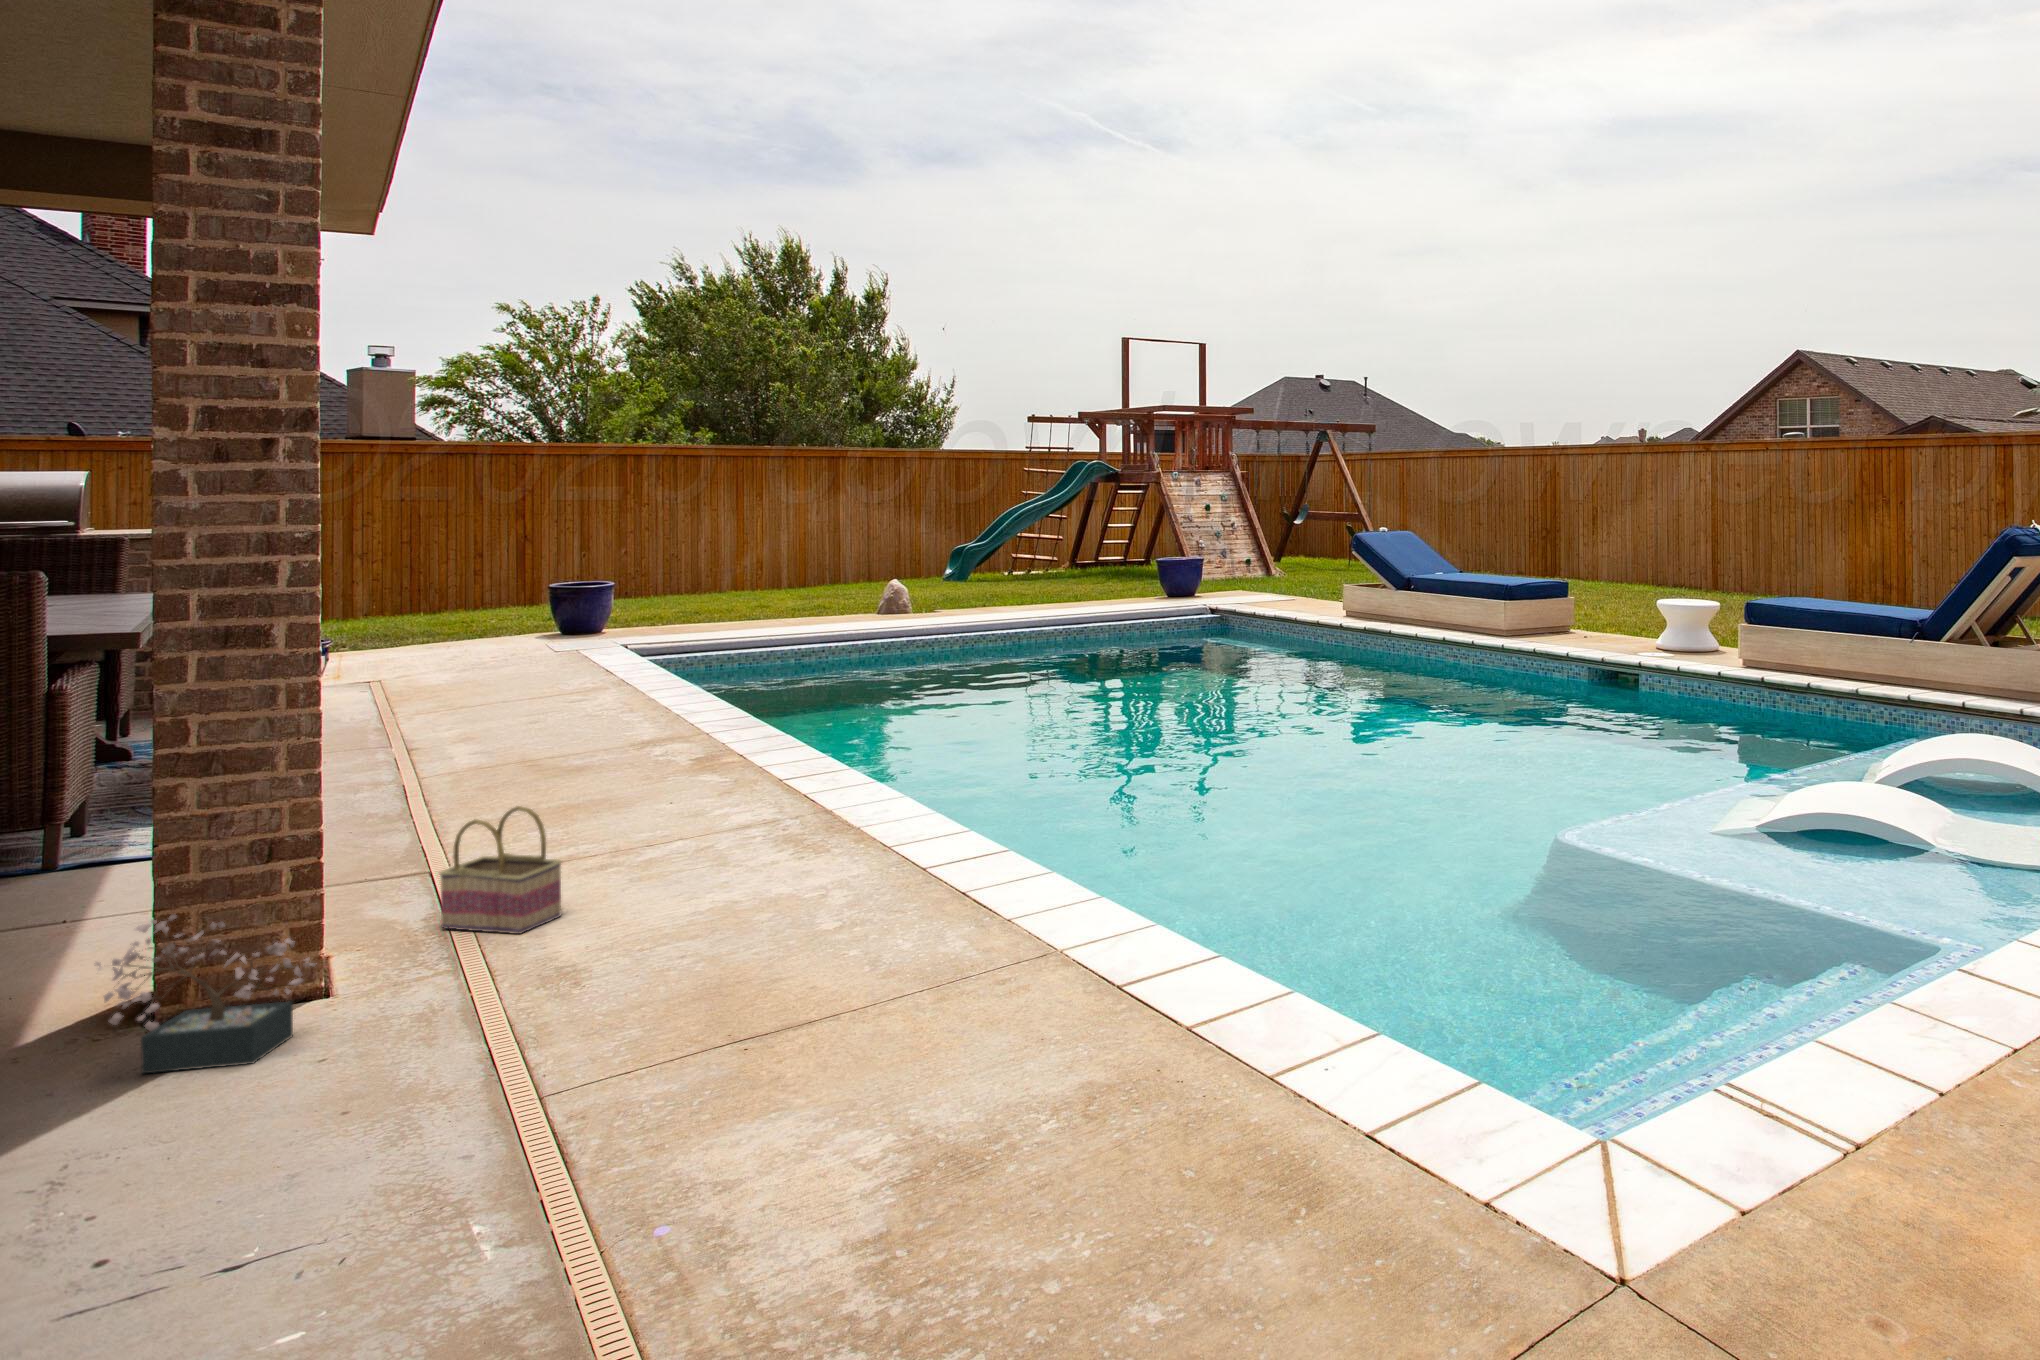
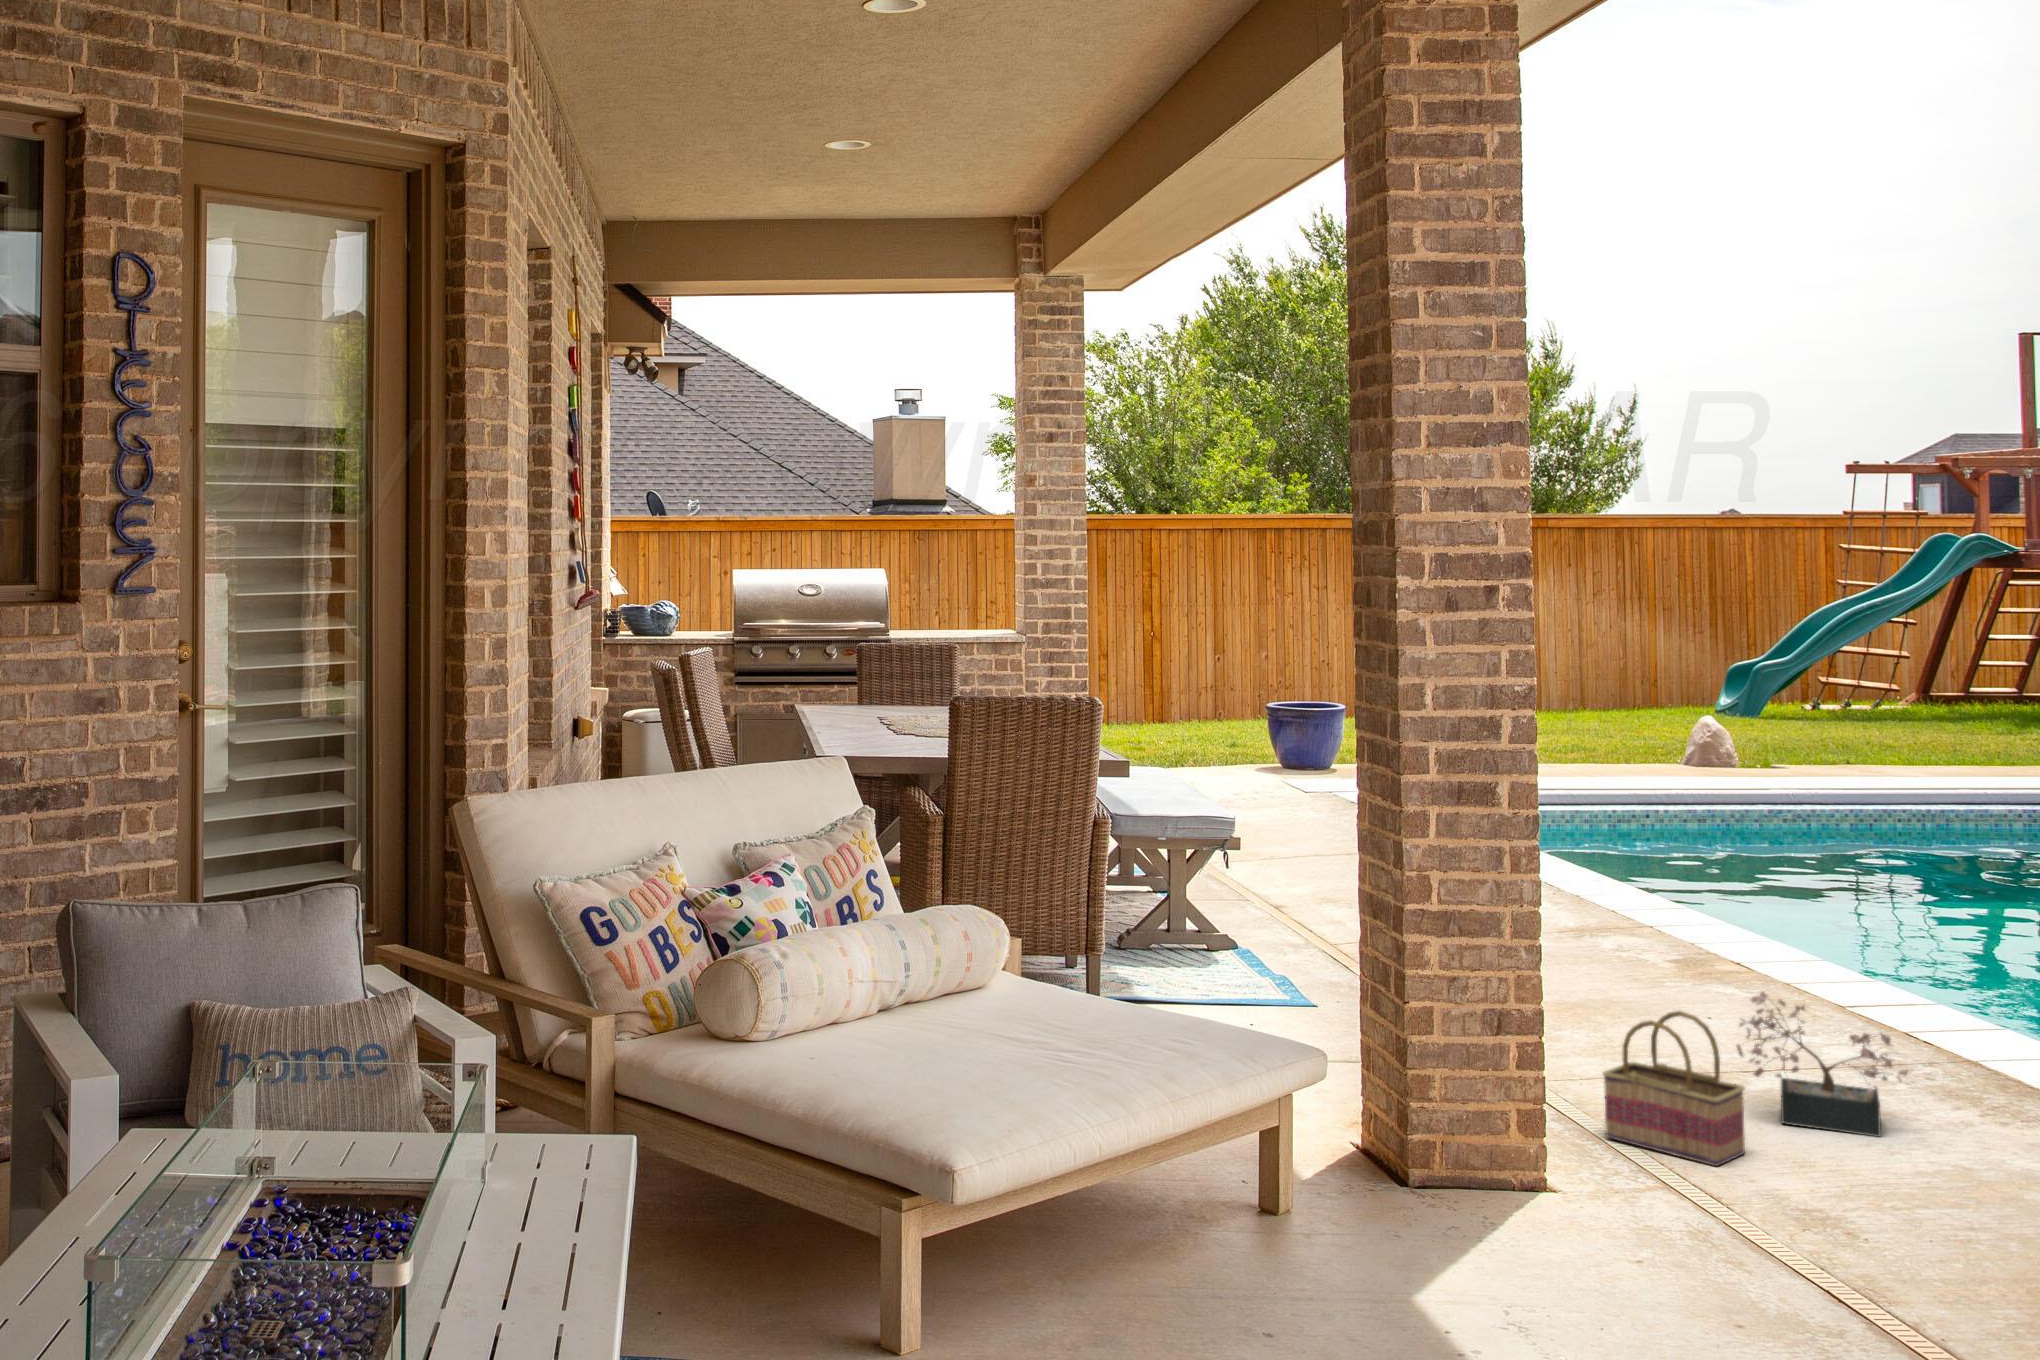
decorative plant: present [95,915,315,1073] -> present [1737,992,1908,1137]

